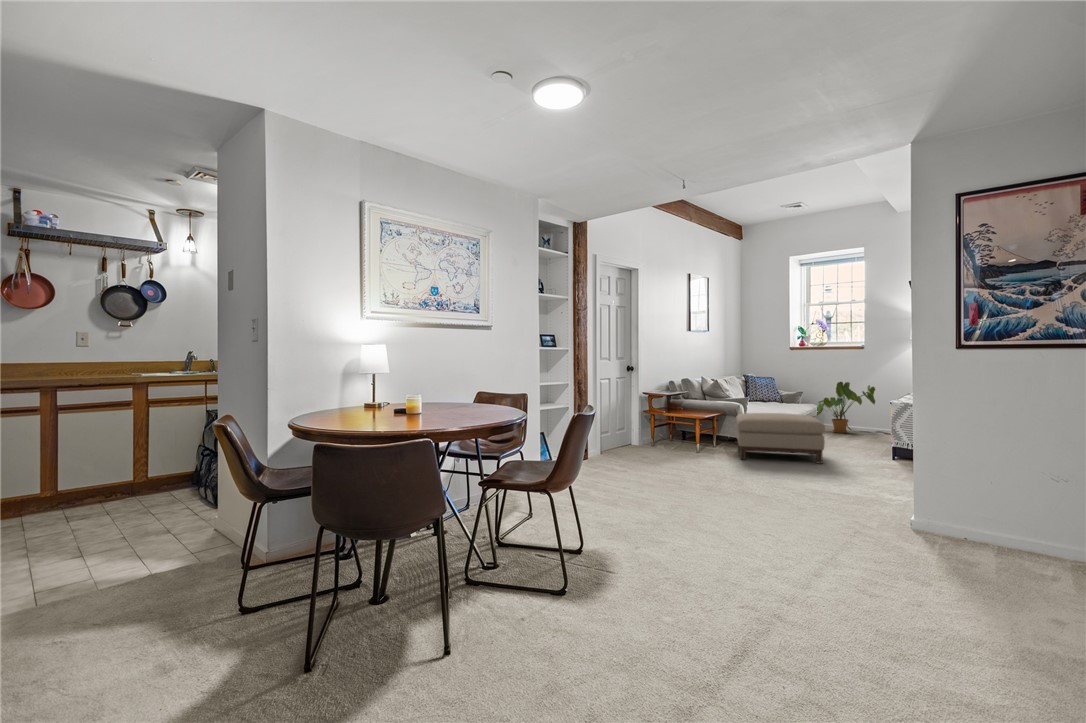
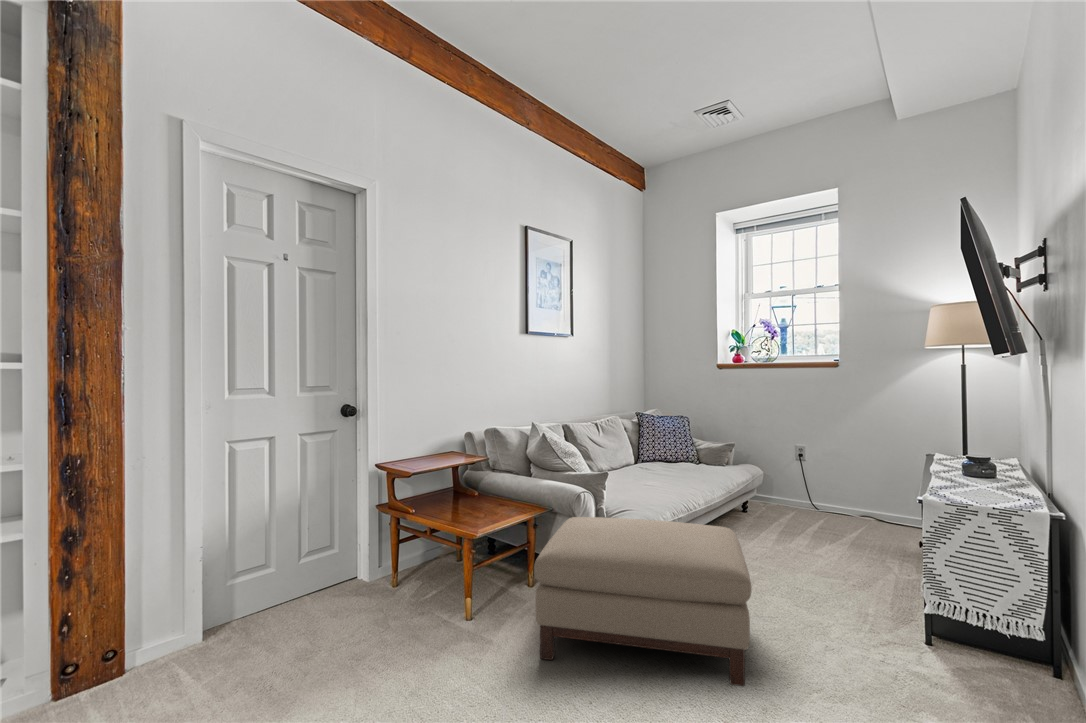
house plant: present [817,382,875,433] -> none [756,428,864,525]

